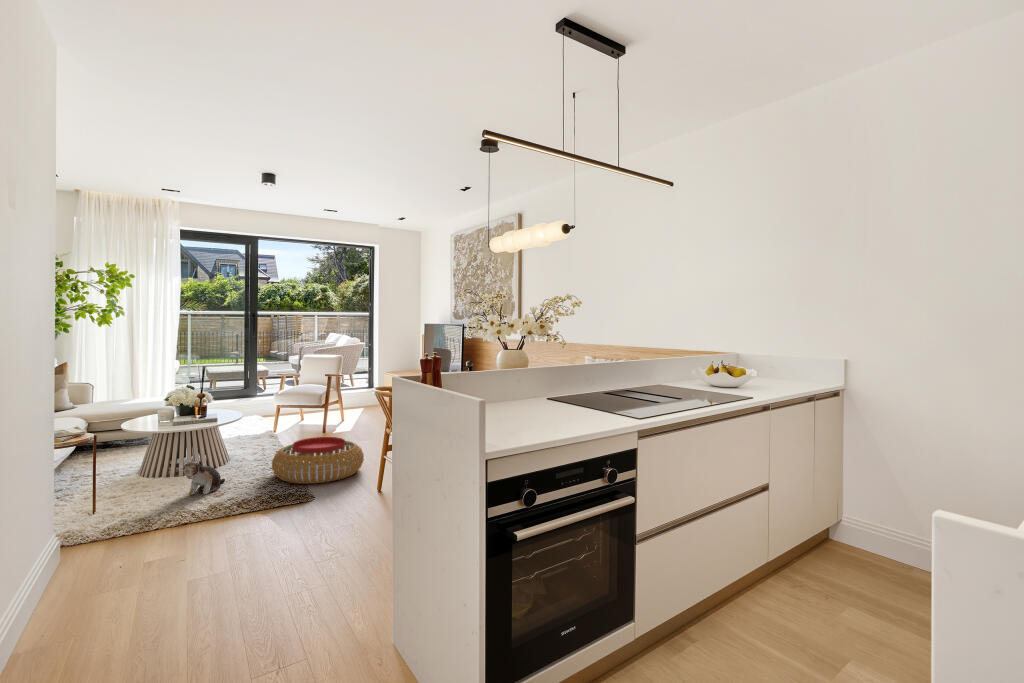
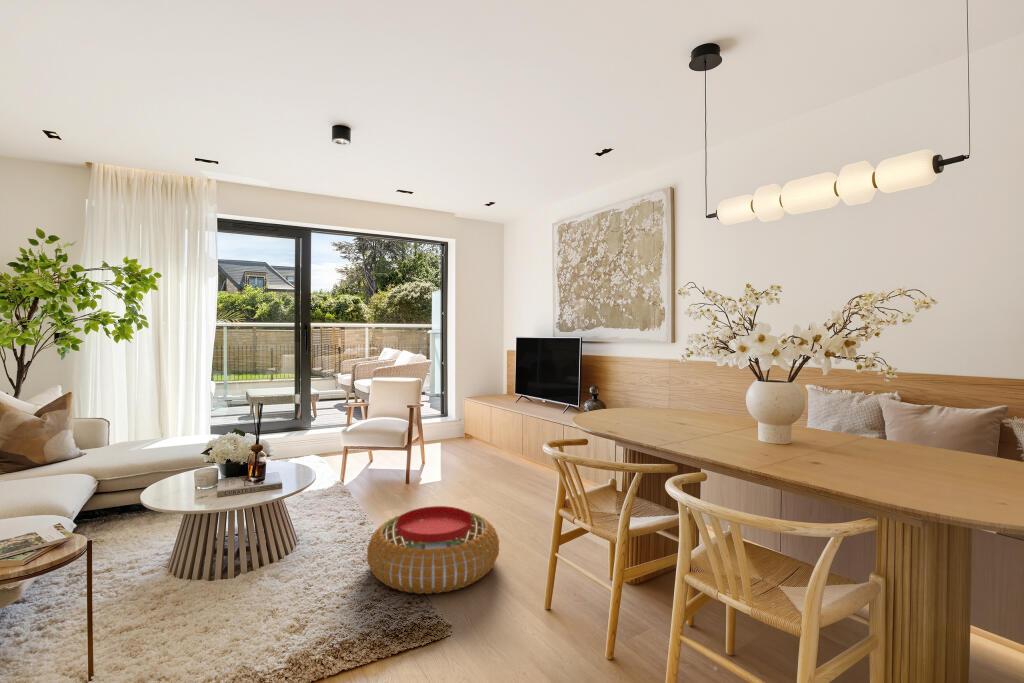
plush toy: present [179,461,225,495] -> none [234,569,299,625]

